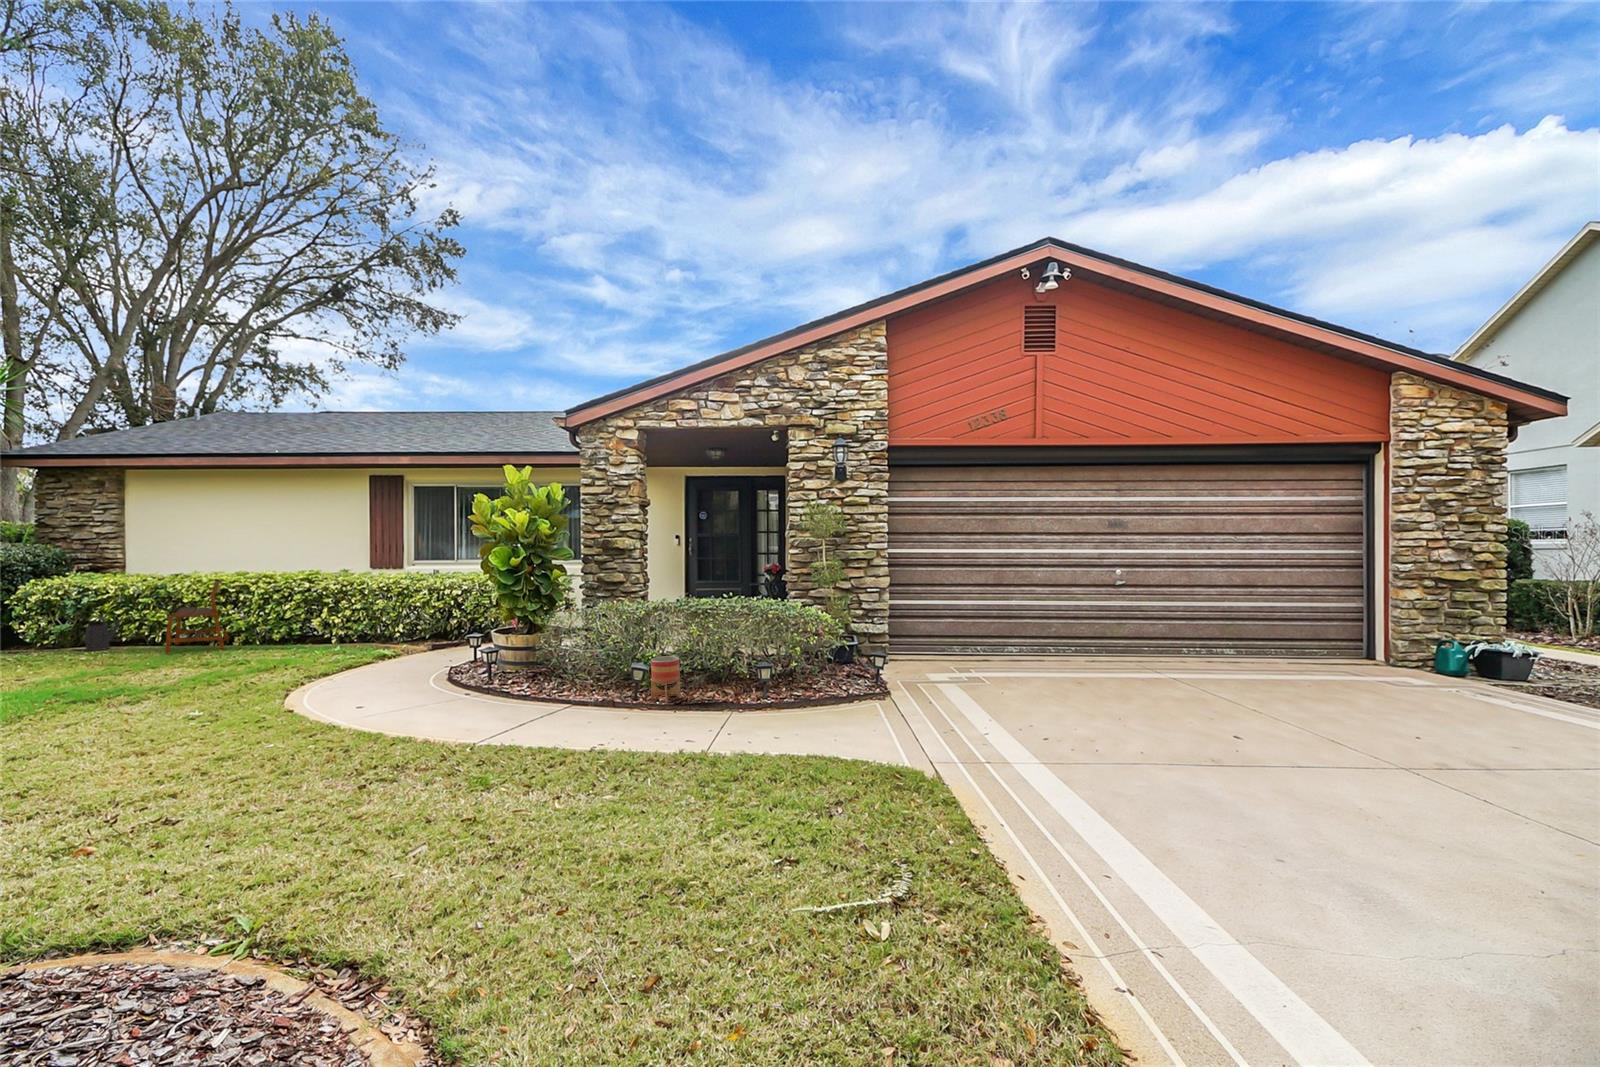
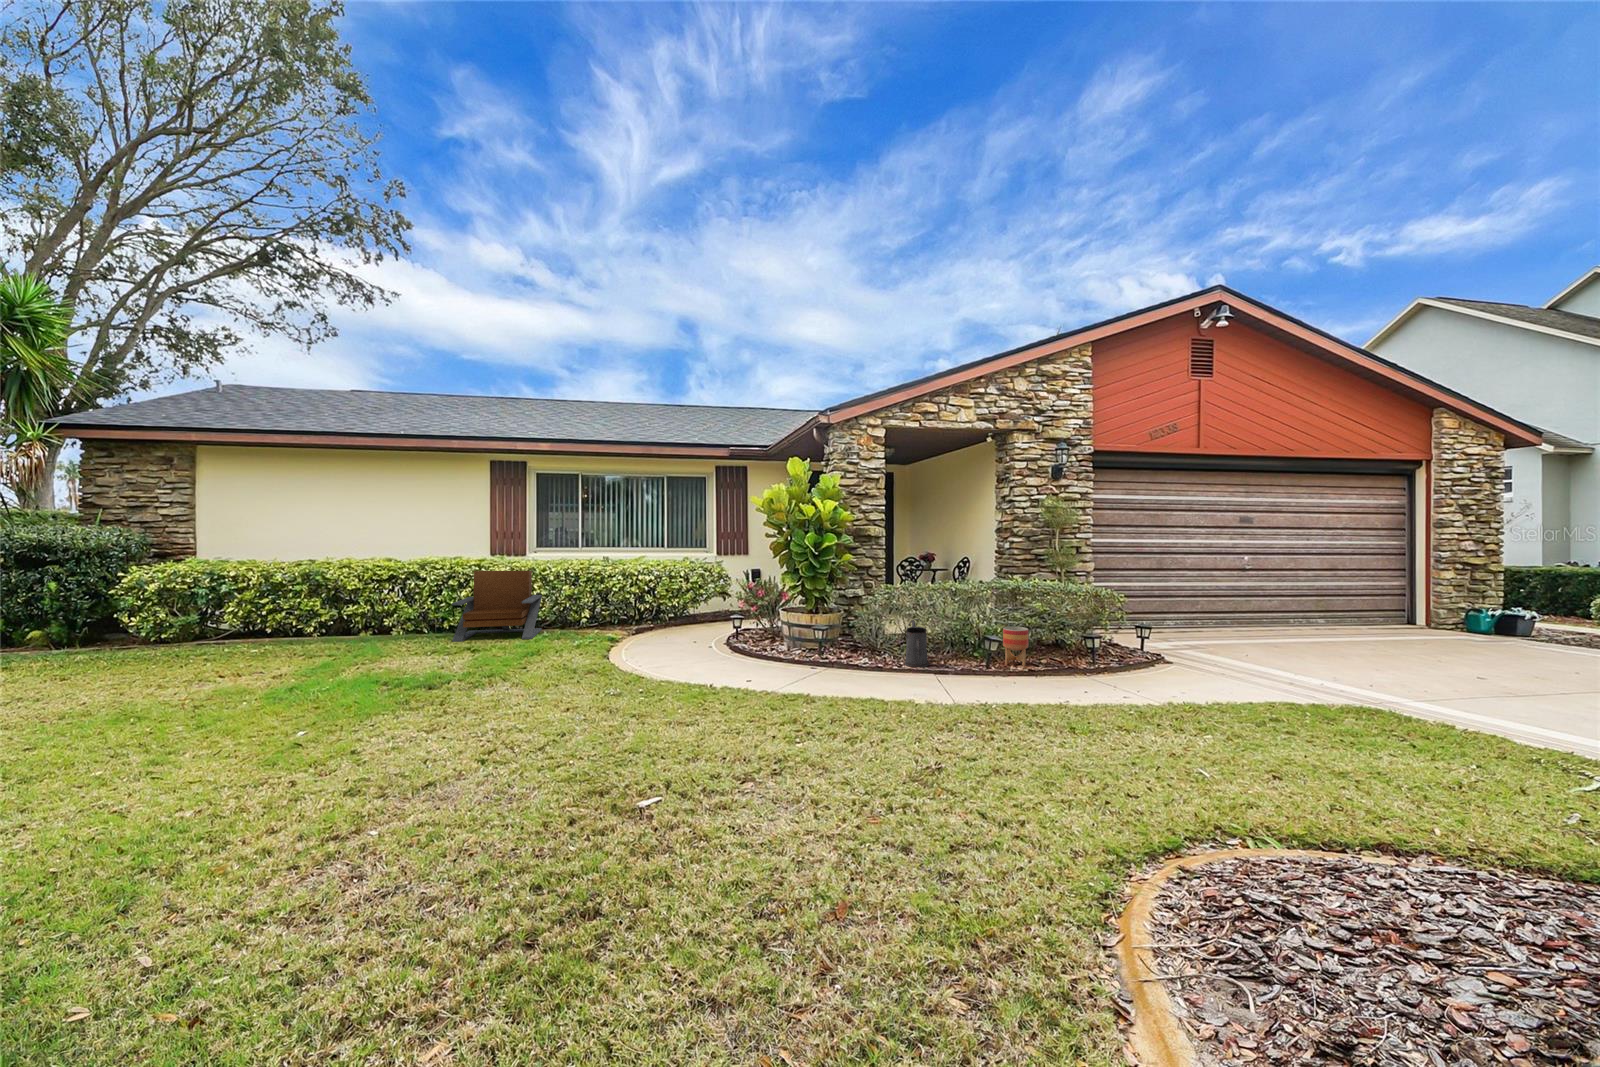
bench: present [165,579,228,655] -> none [339,565,417,647]
lounge chair: none [242,583,352,652] -> present [452,571,542,642]
watering can: present [82,615,124,651] -> present [905,619,928,667]

